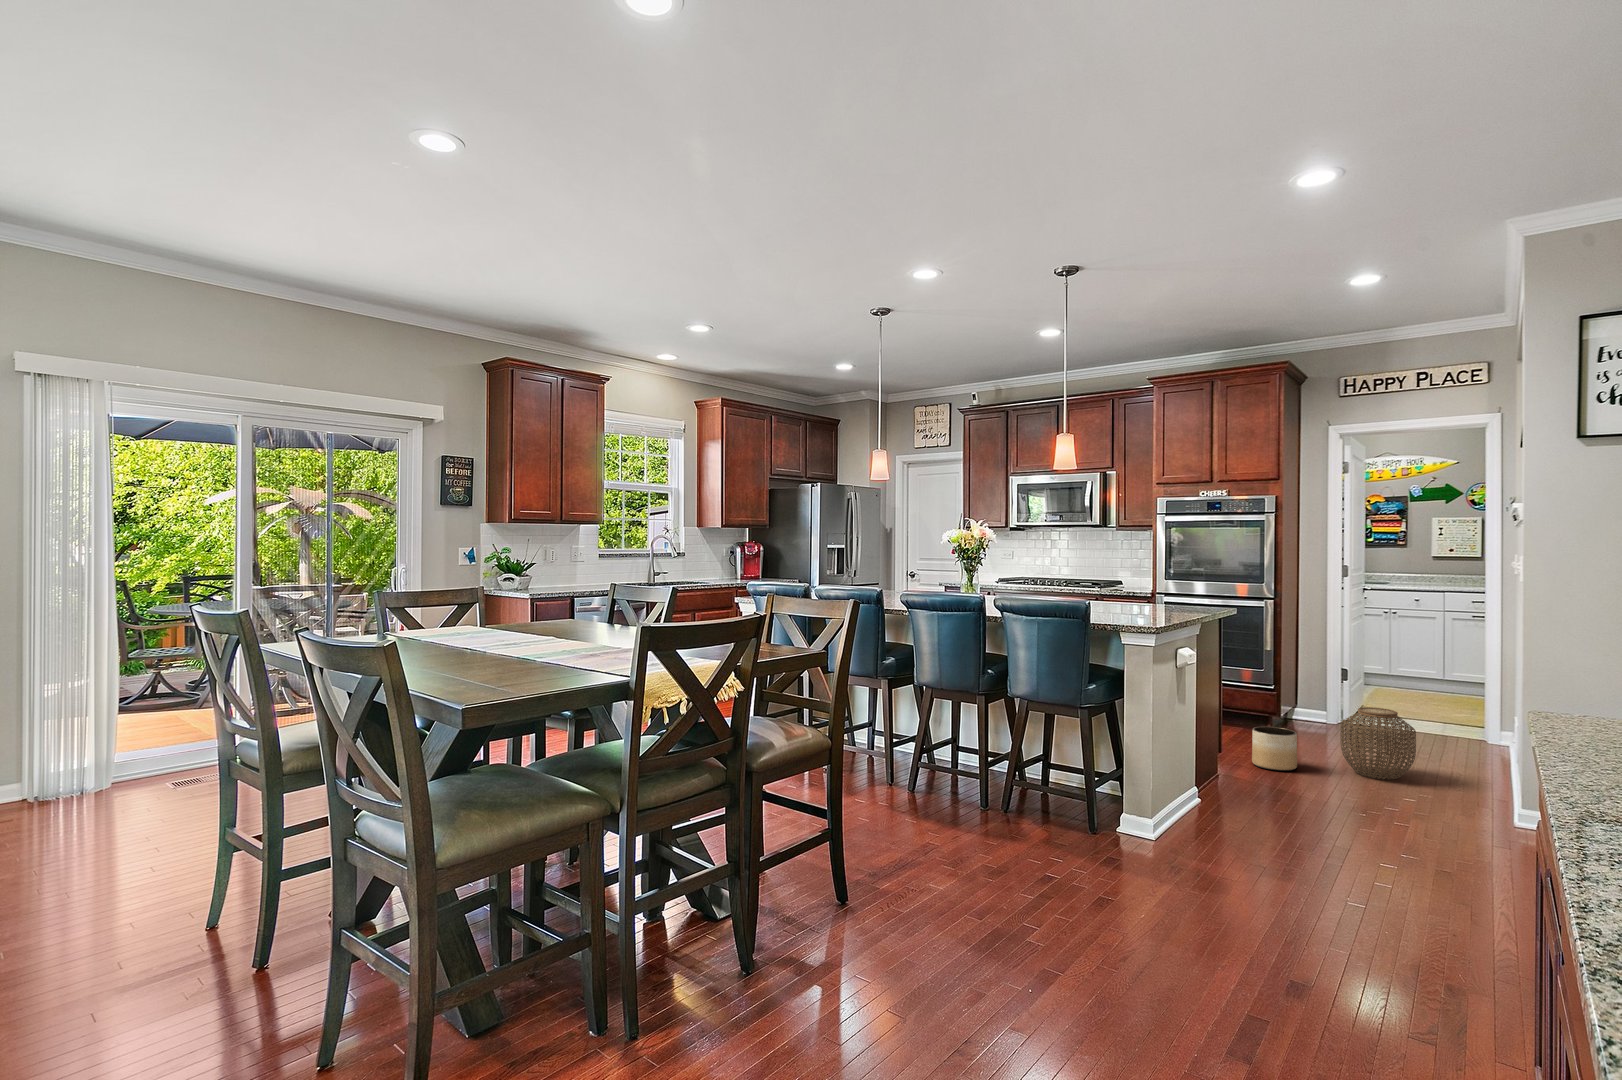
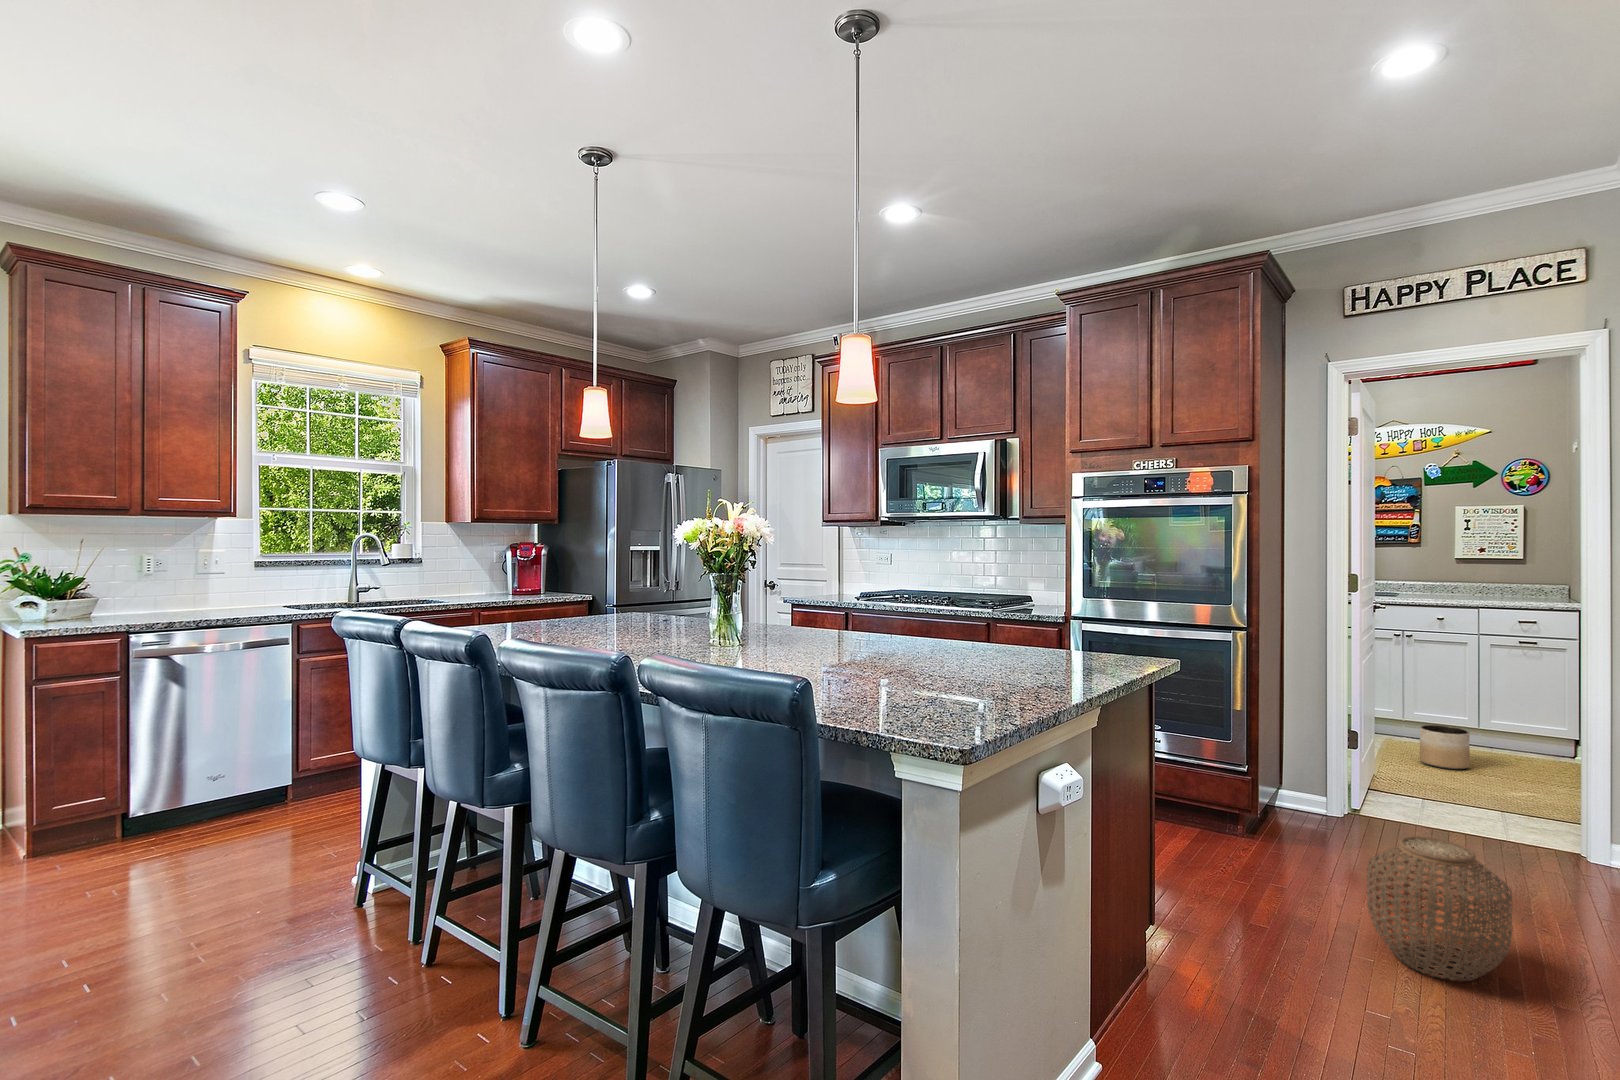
planter: present [1252,727,1297,771] -> present [1420,725,1470,770]

